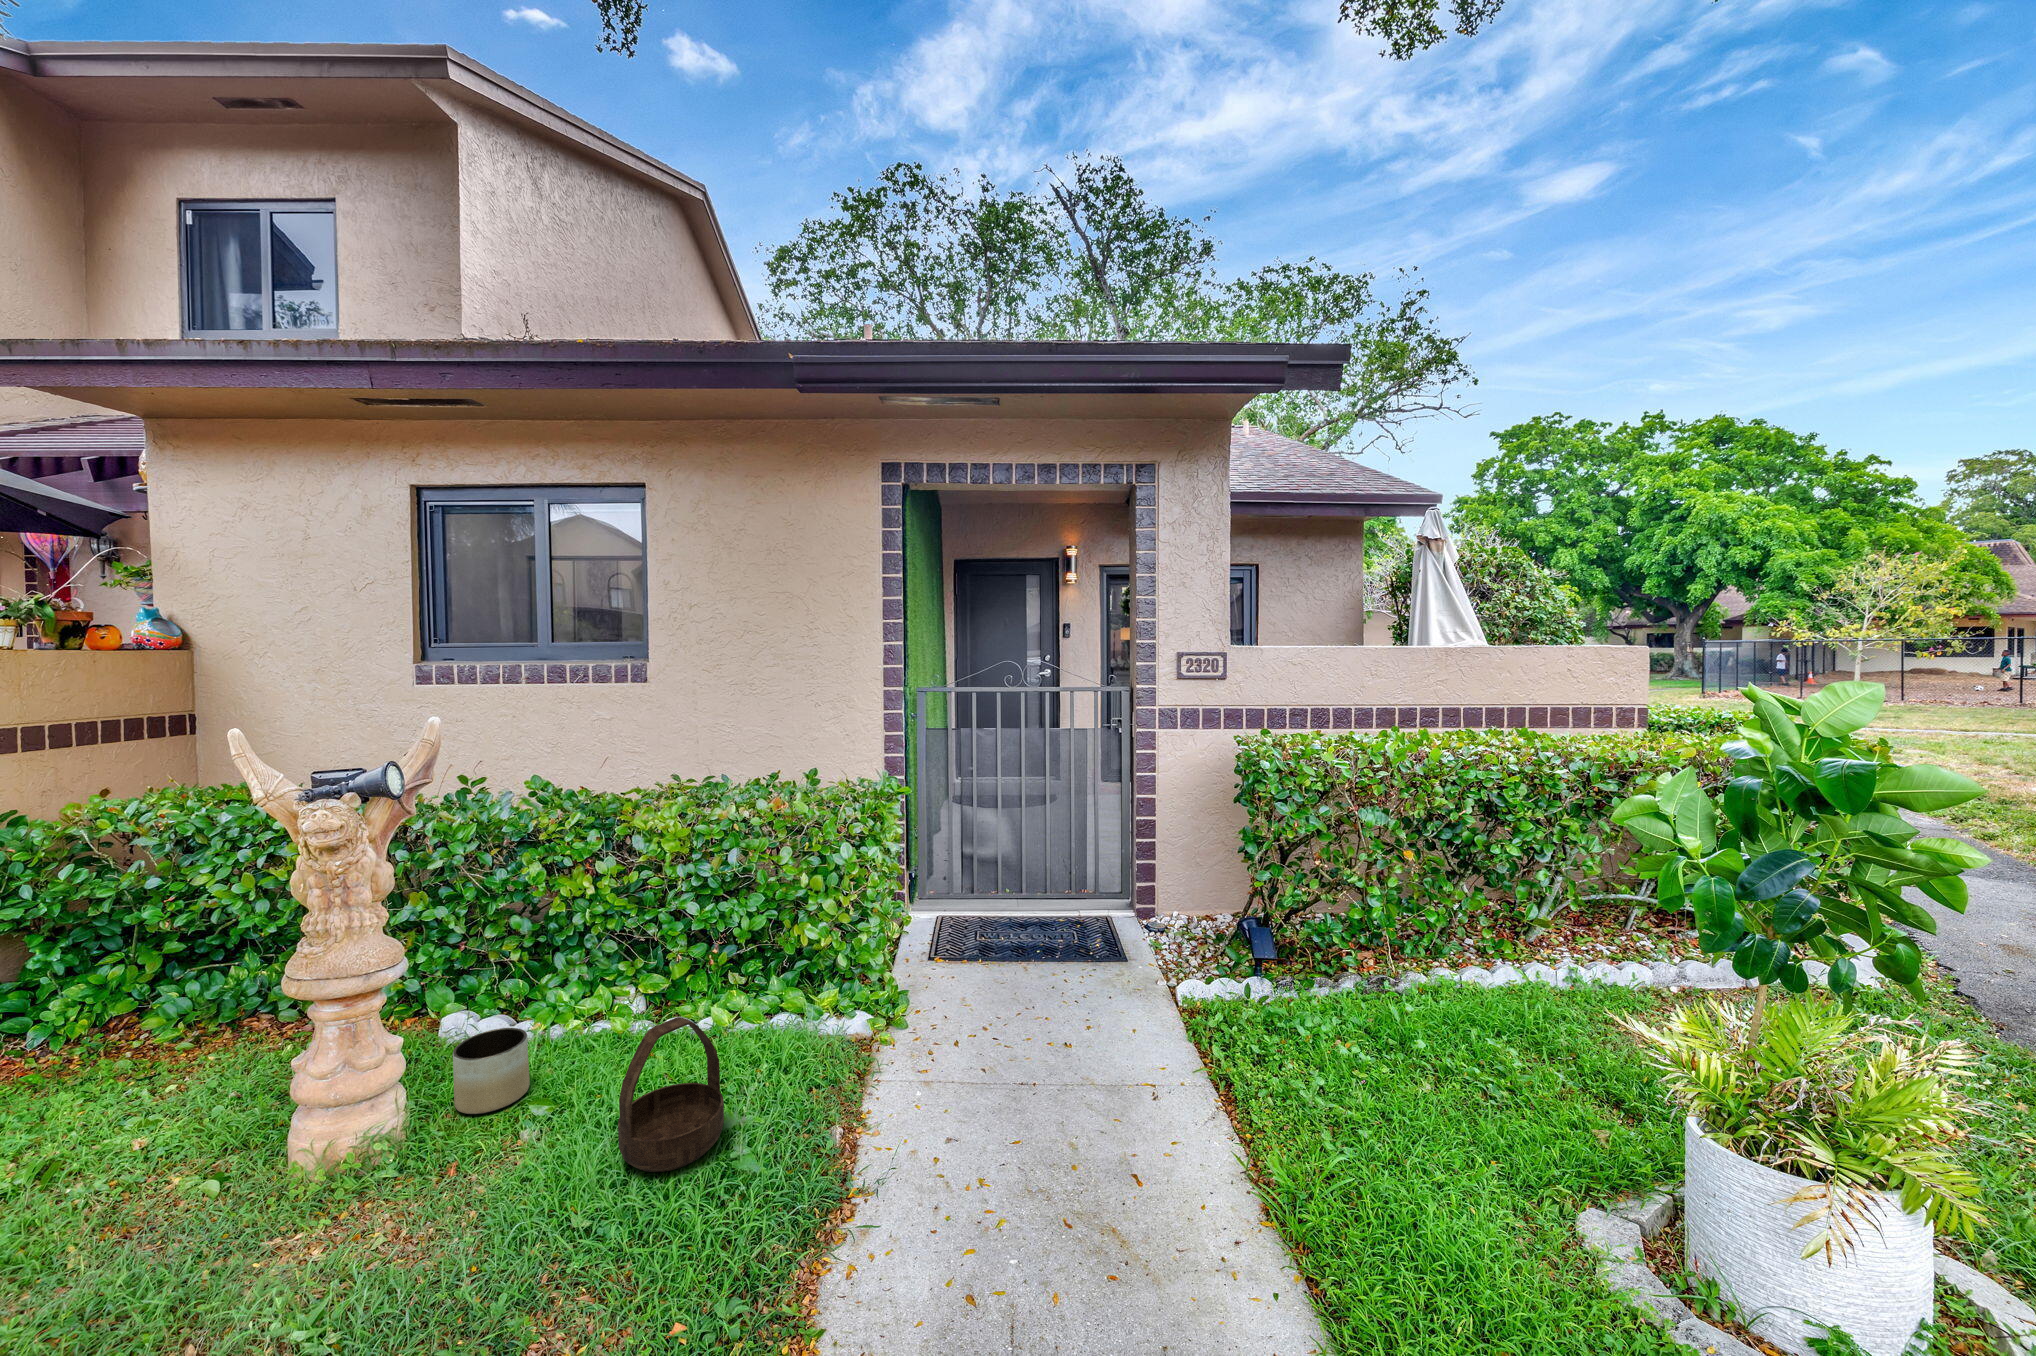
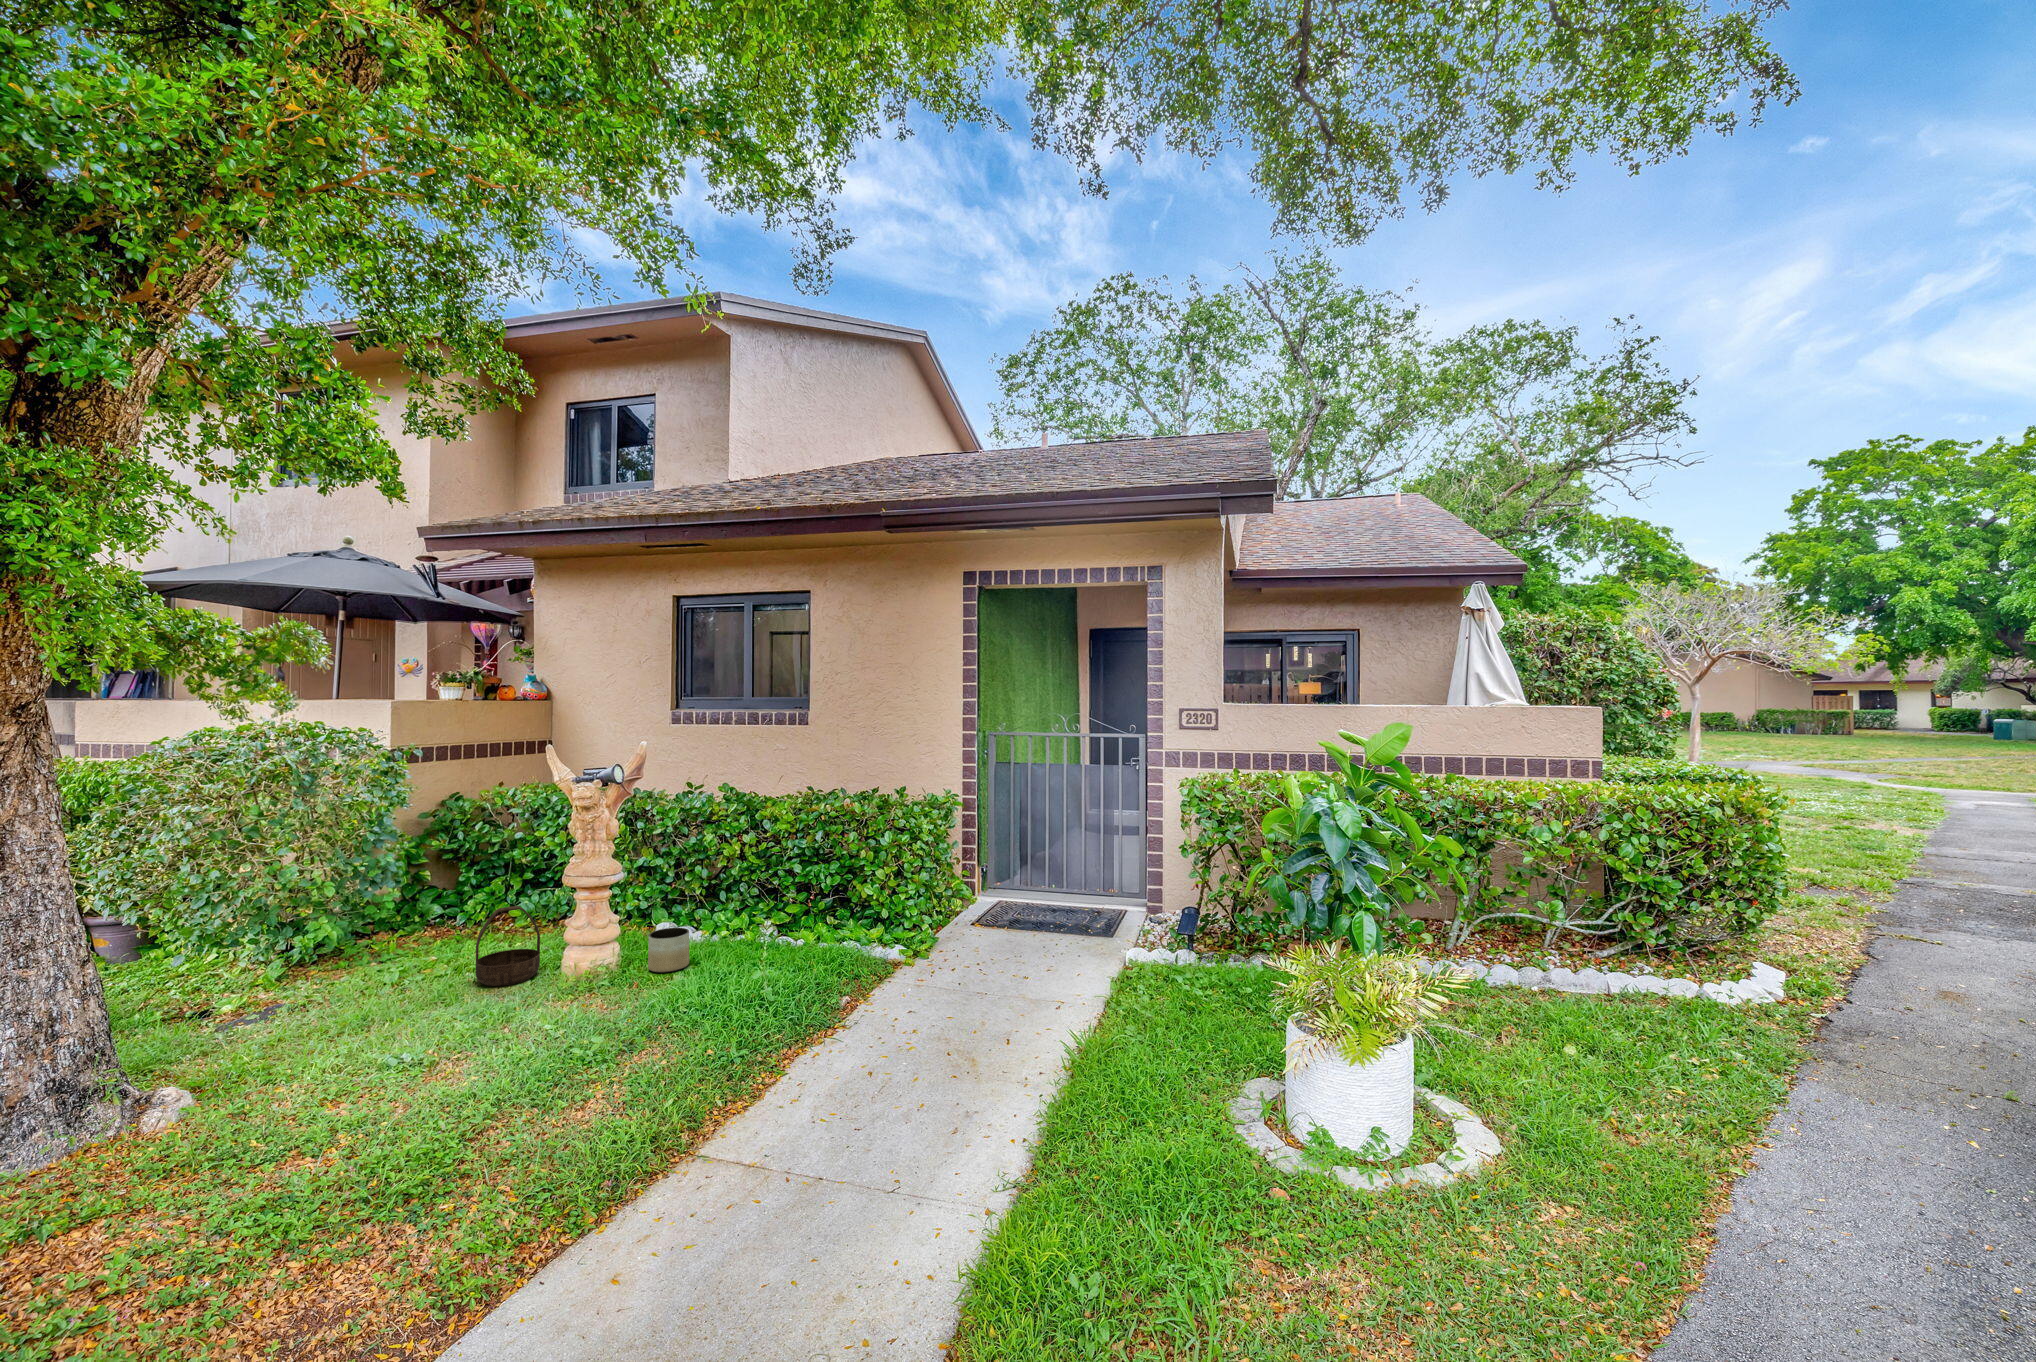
basket: present [618,1017,724,1172] -> present [476,906,540,986]

